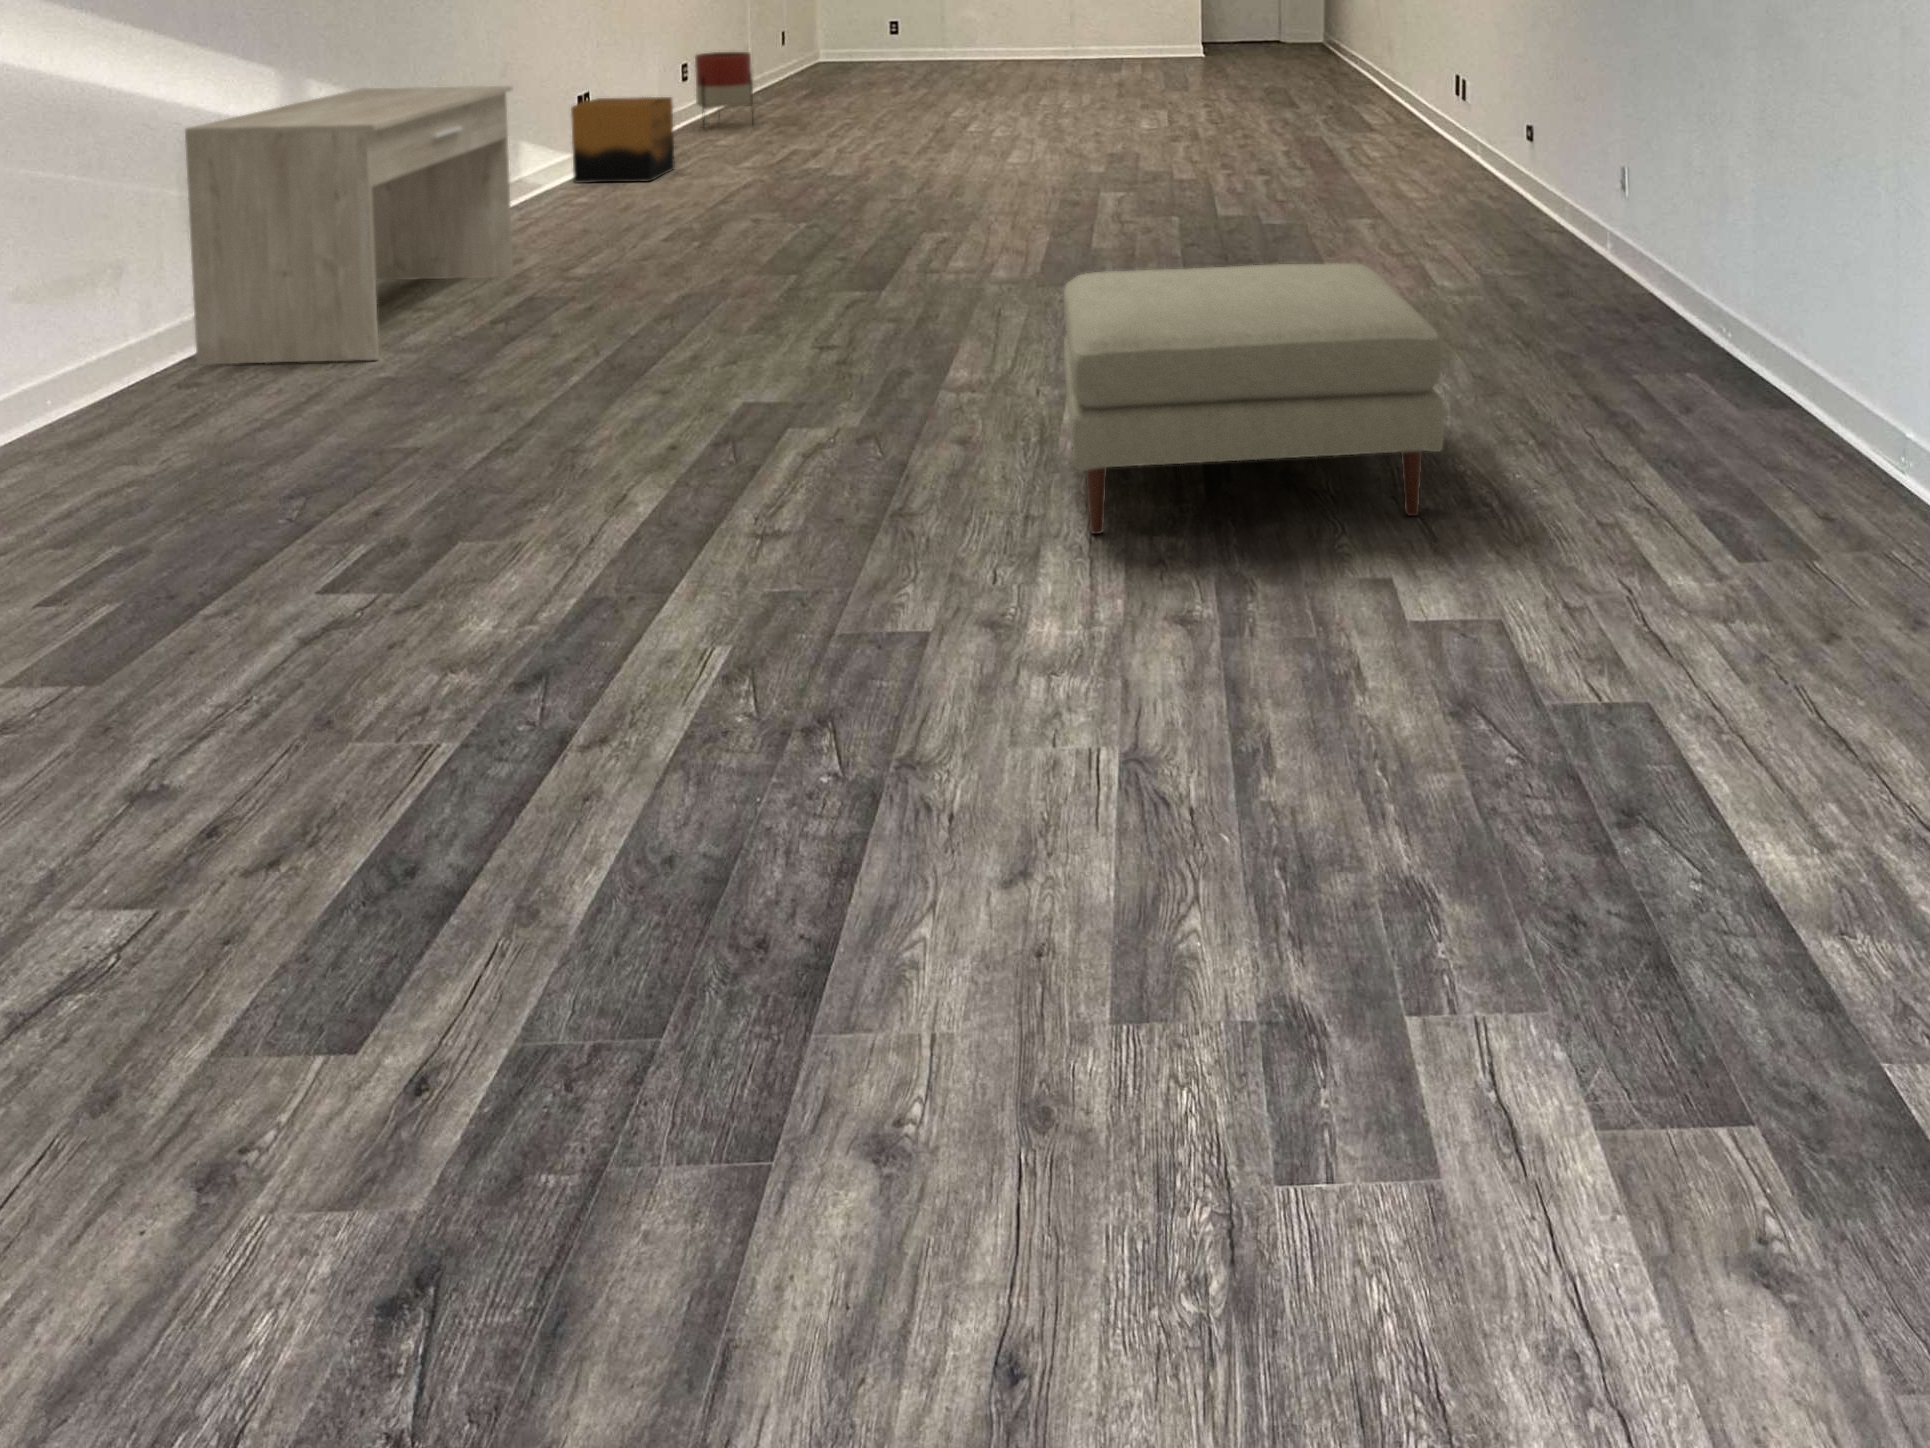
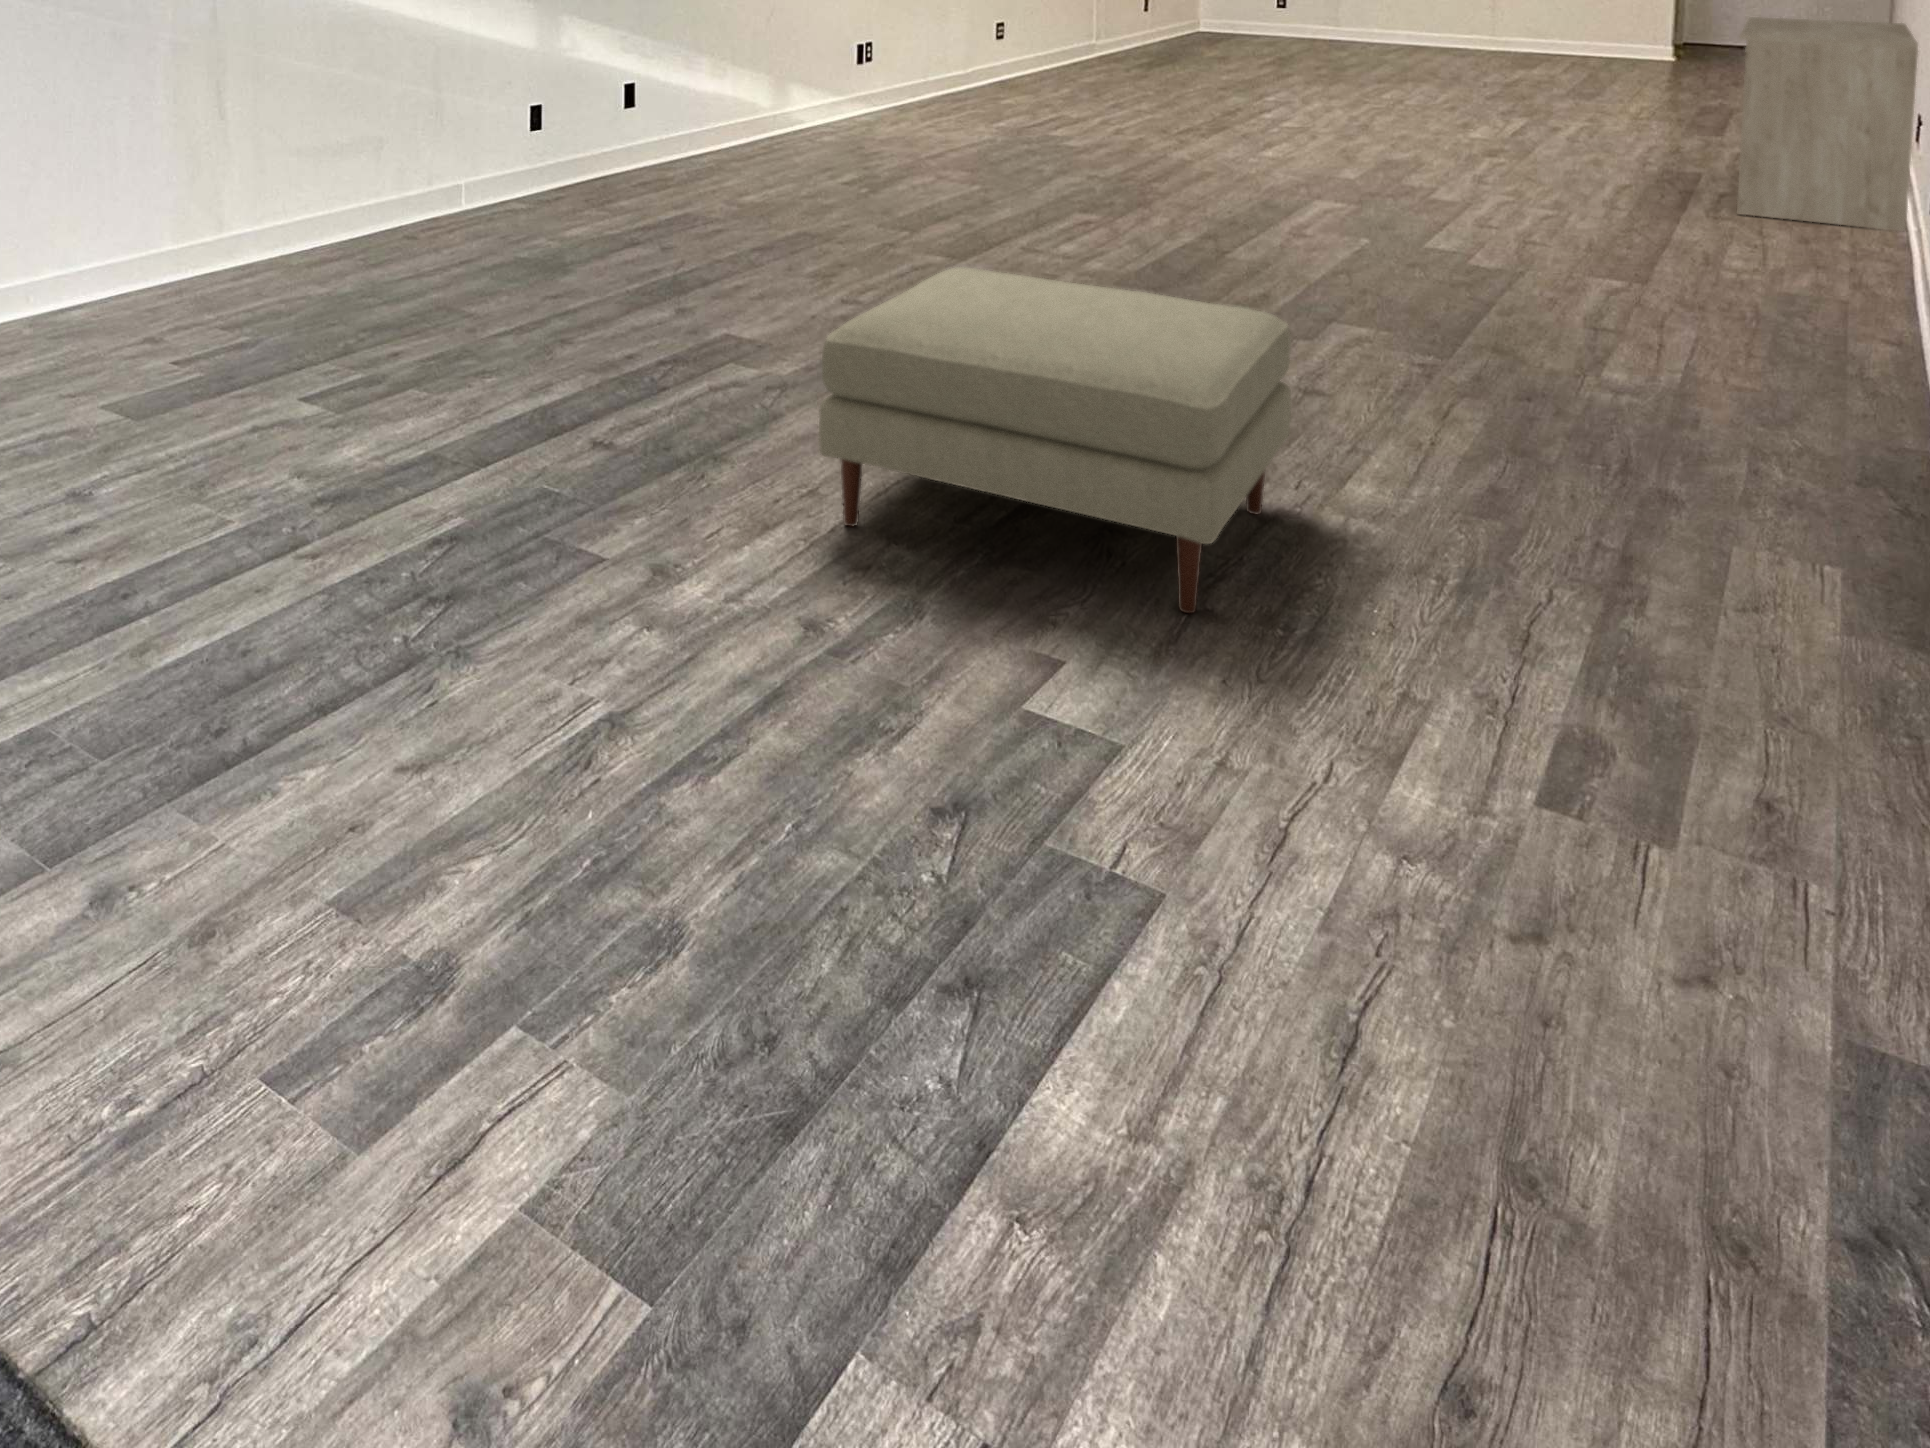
planter: present [695,52,753,120] -> none [1006,17,1060,92]
desk: present [185,86,513,365] -> present [1737,17,1918,231]
cardboard box: present [571,97,675,183] -> none [842,51,938,133]

